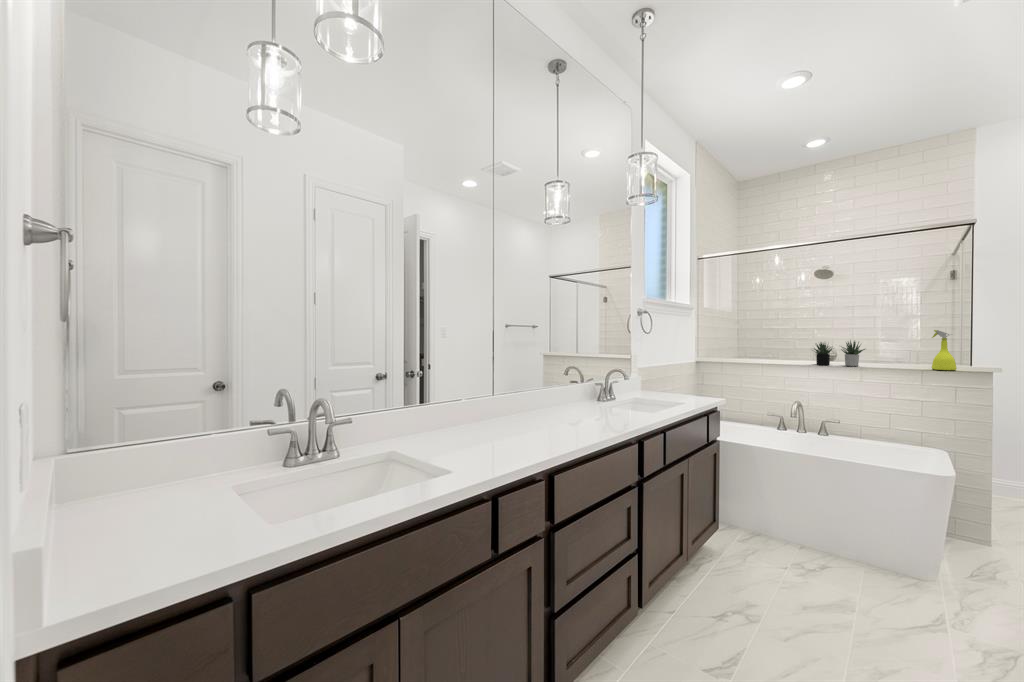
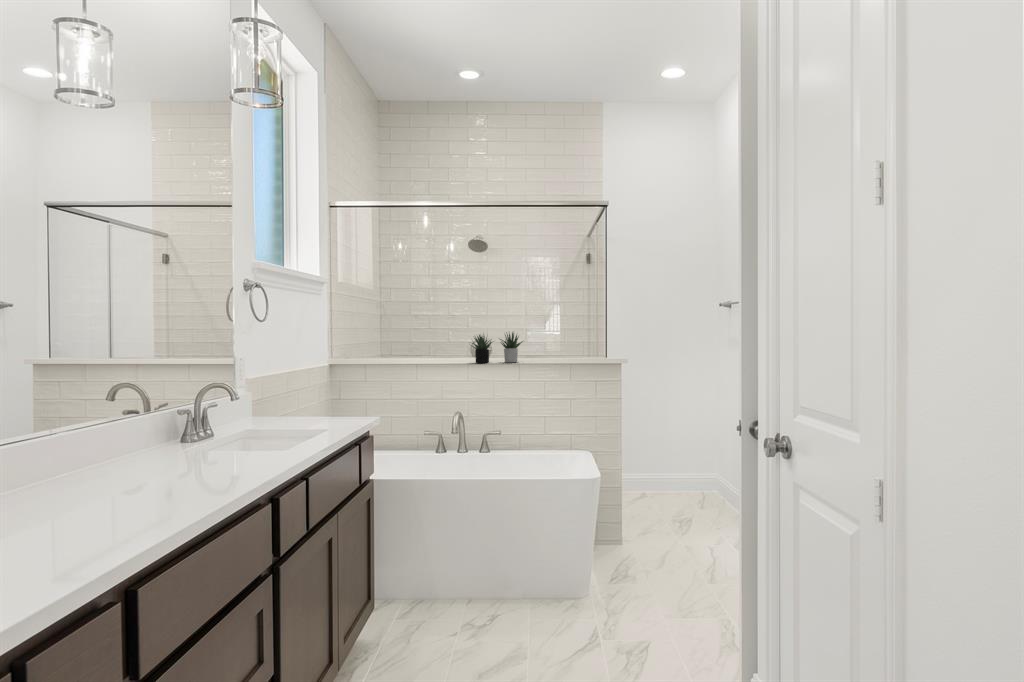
spray bottle: present [932,330,957,370] -> none [581,318,602,361]

